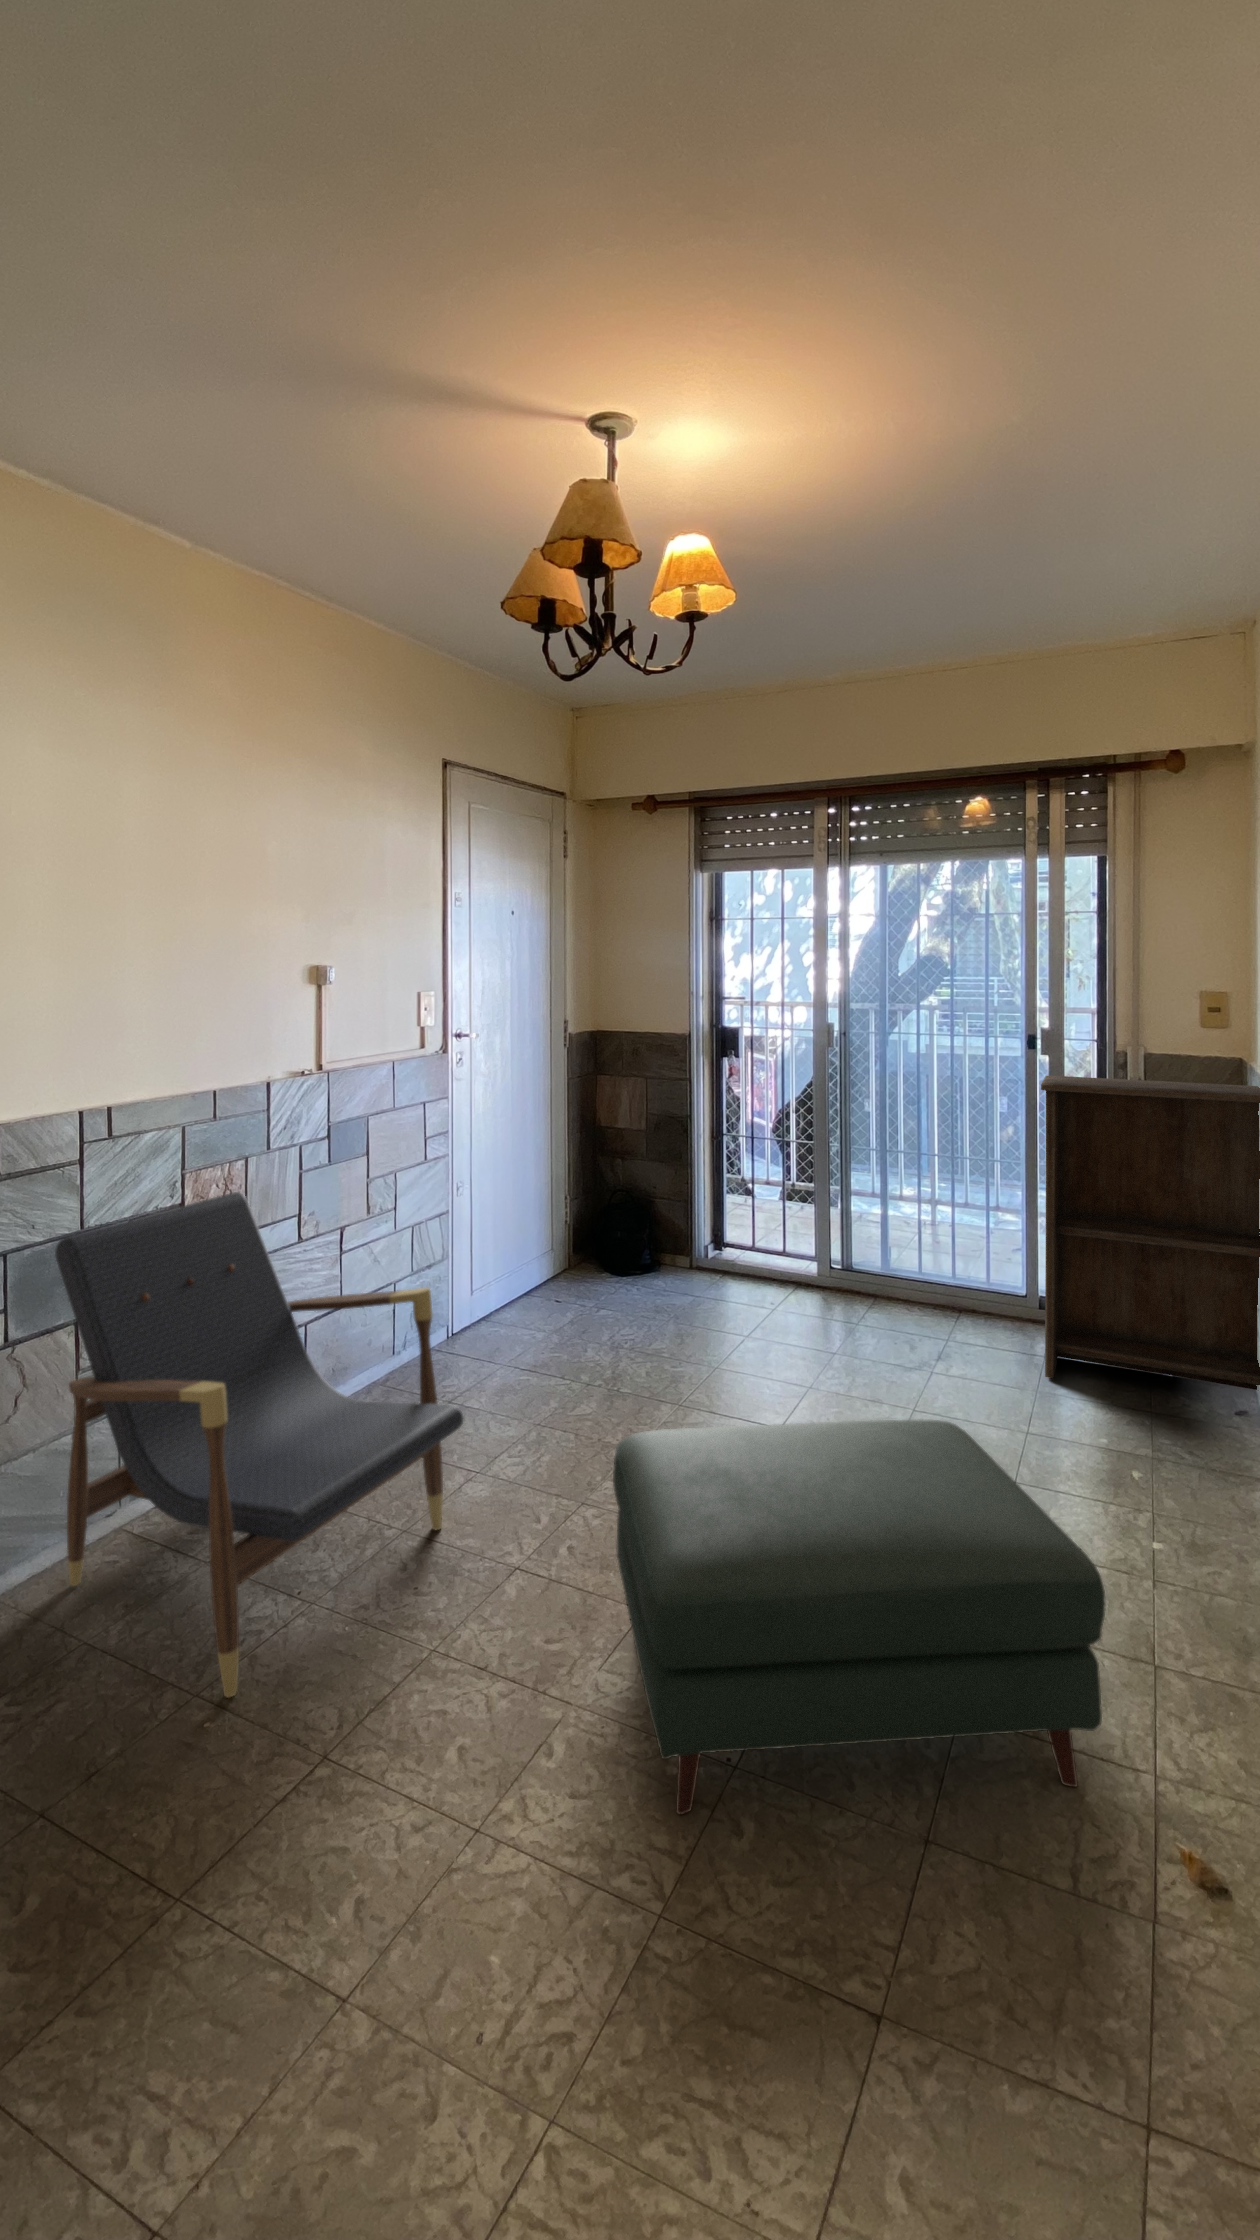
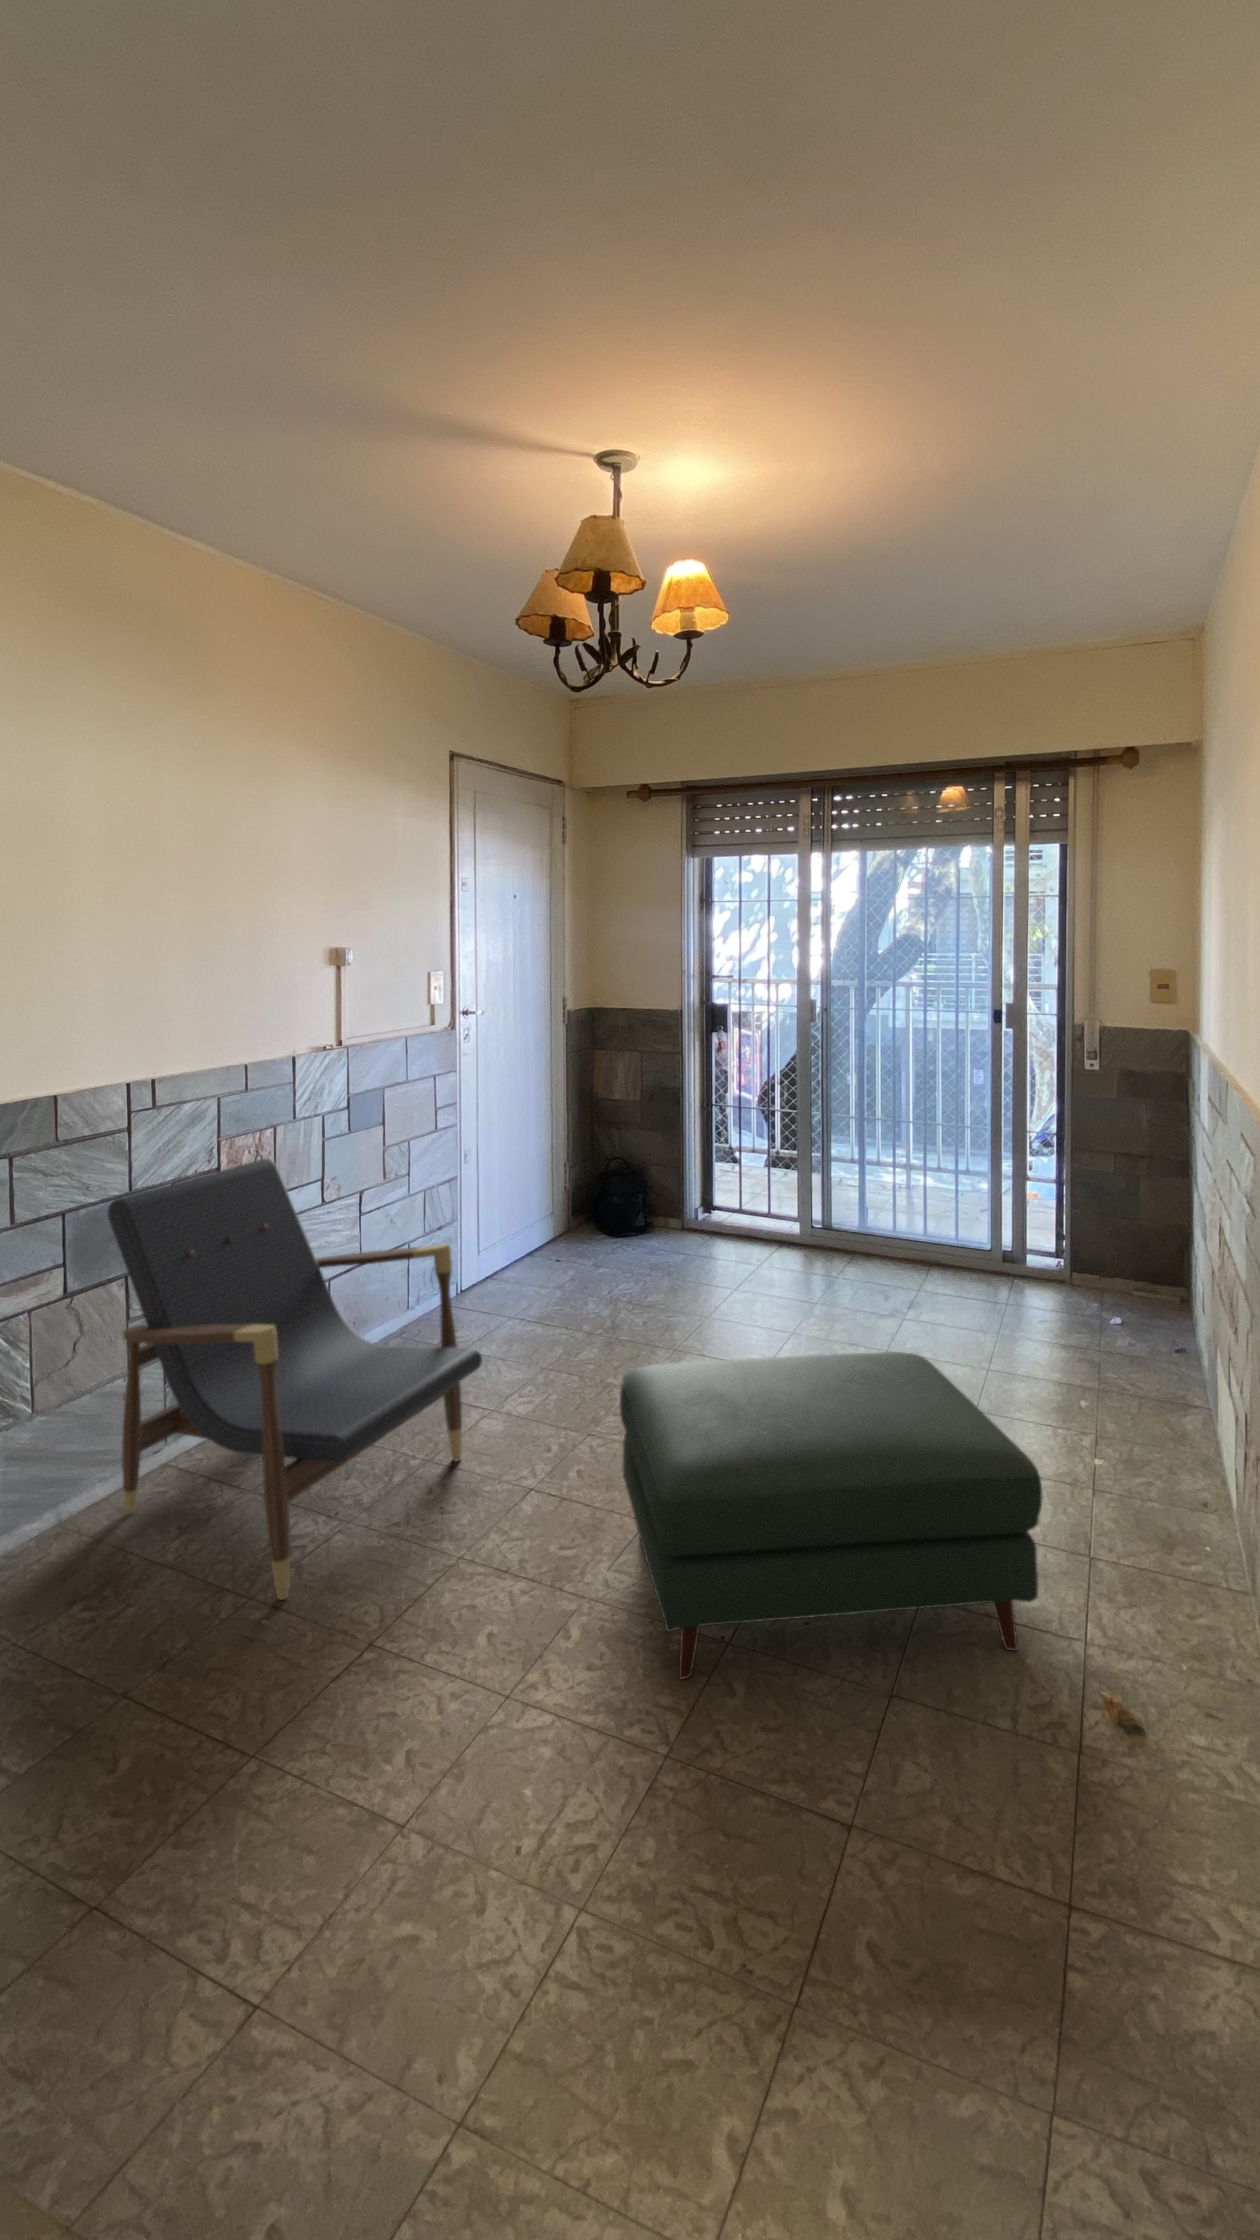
bookshelf: present [1041,1076,1260,1390] -> none [1006,1048,1258,1361]

